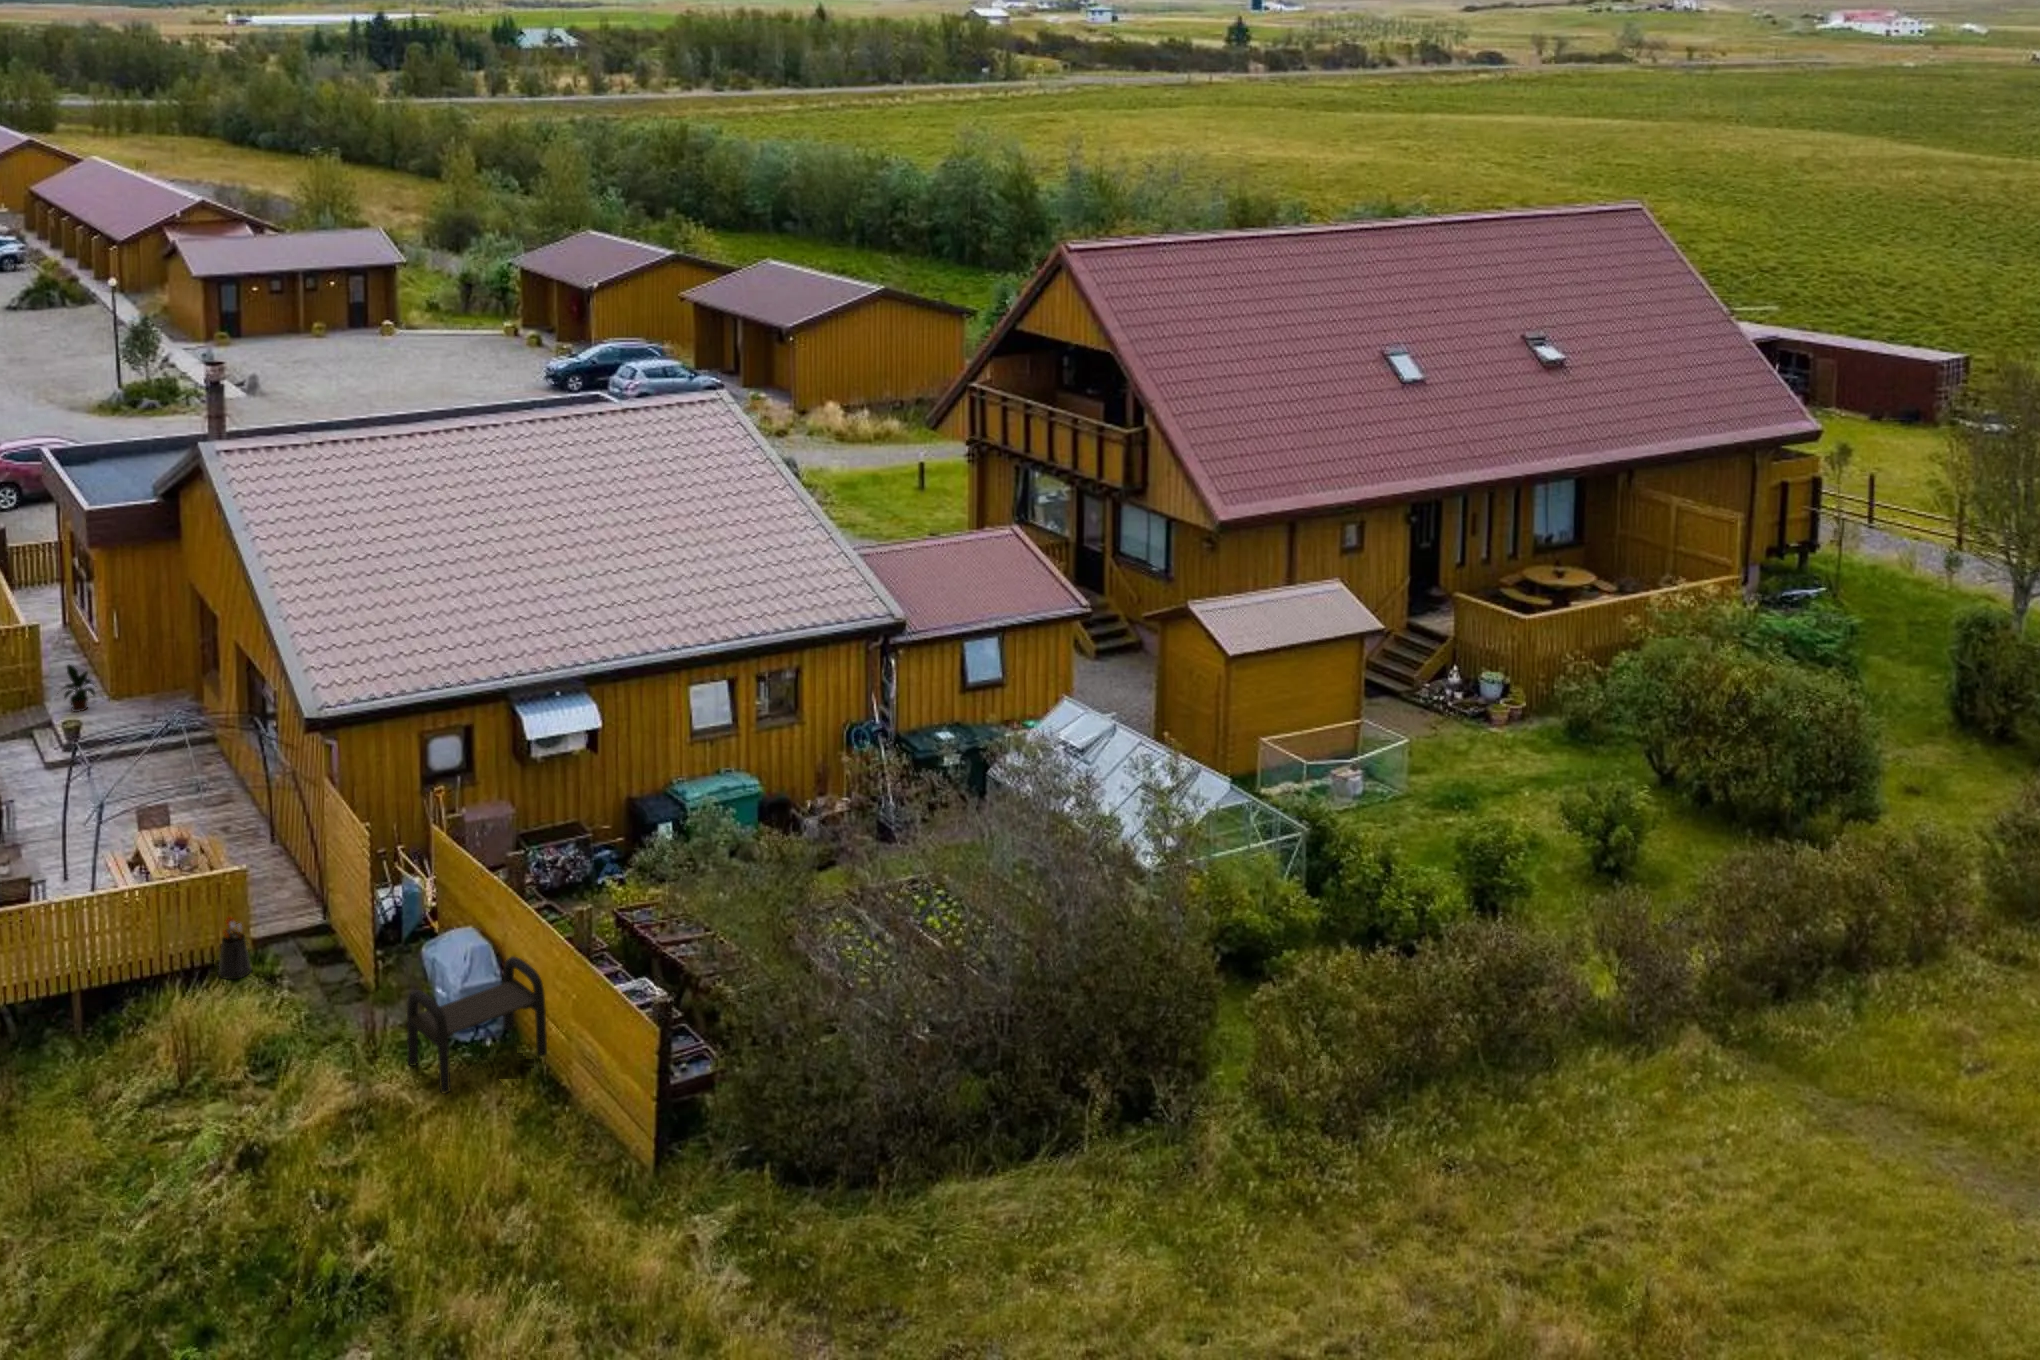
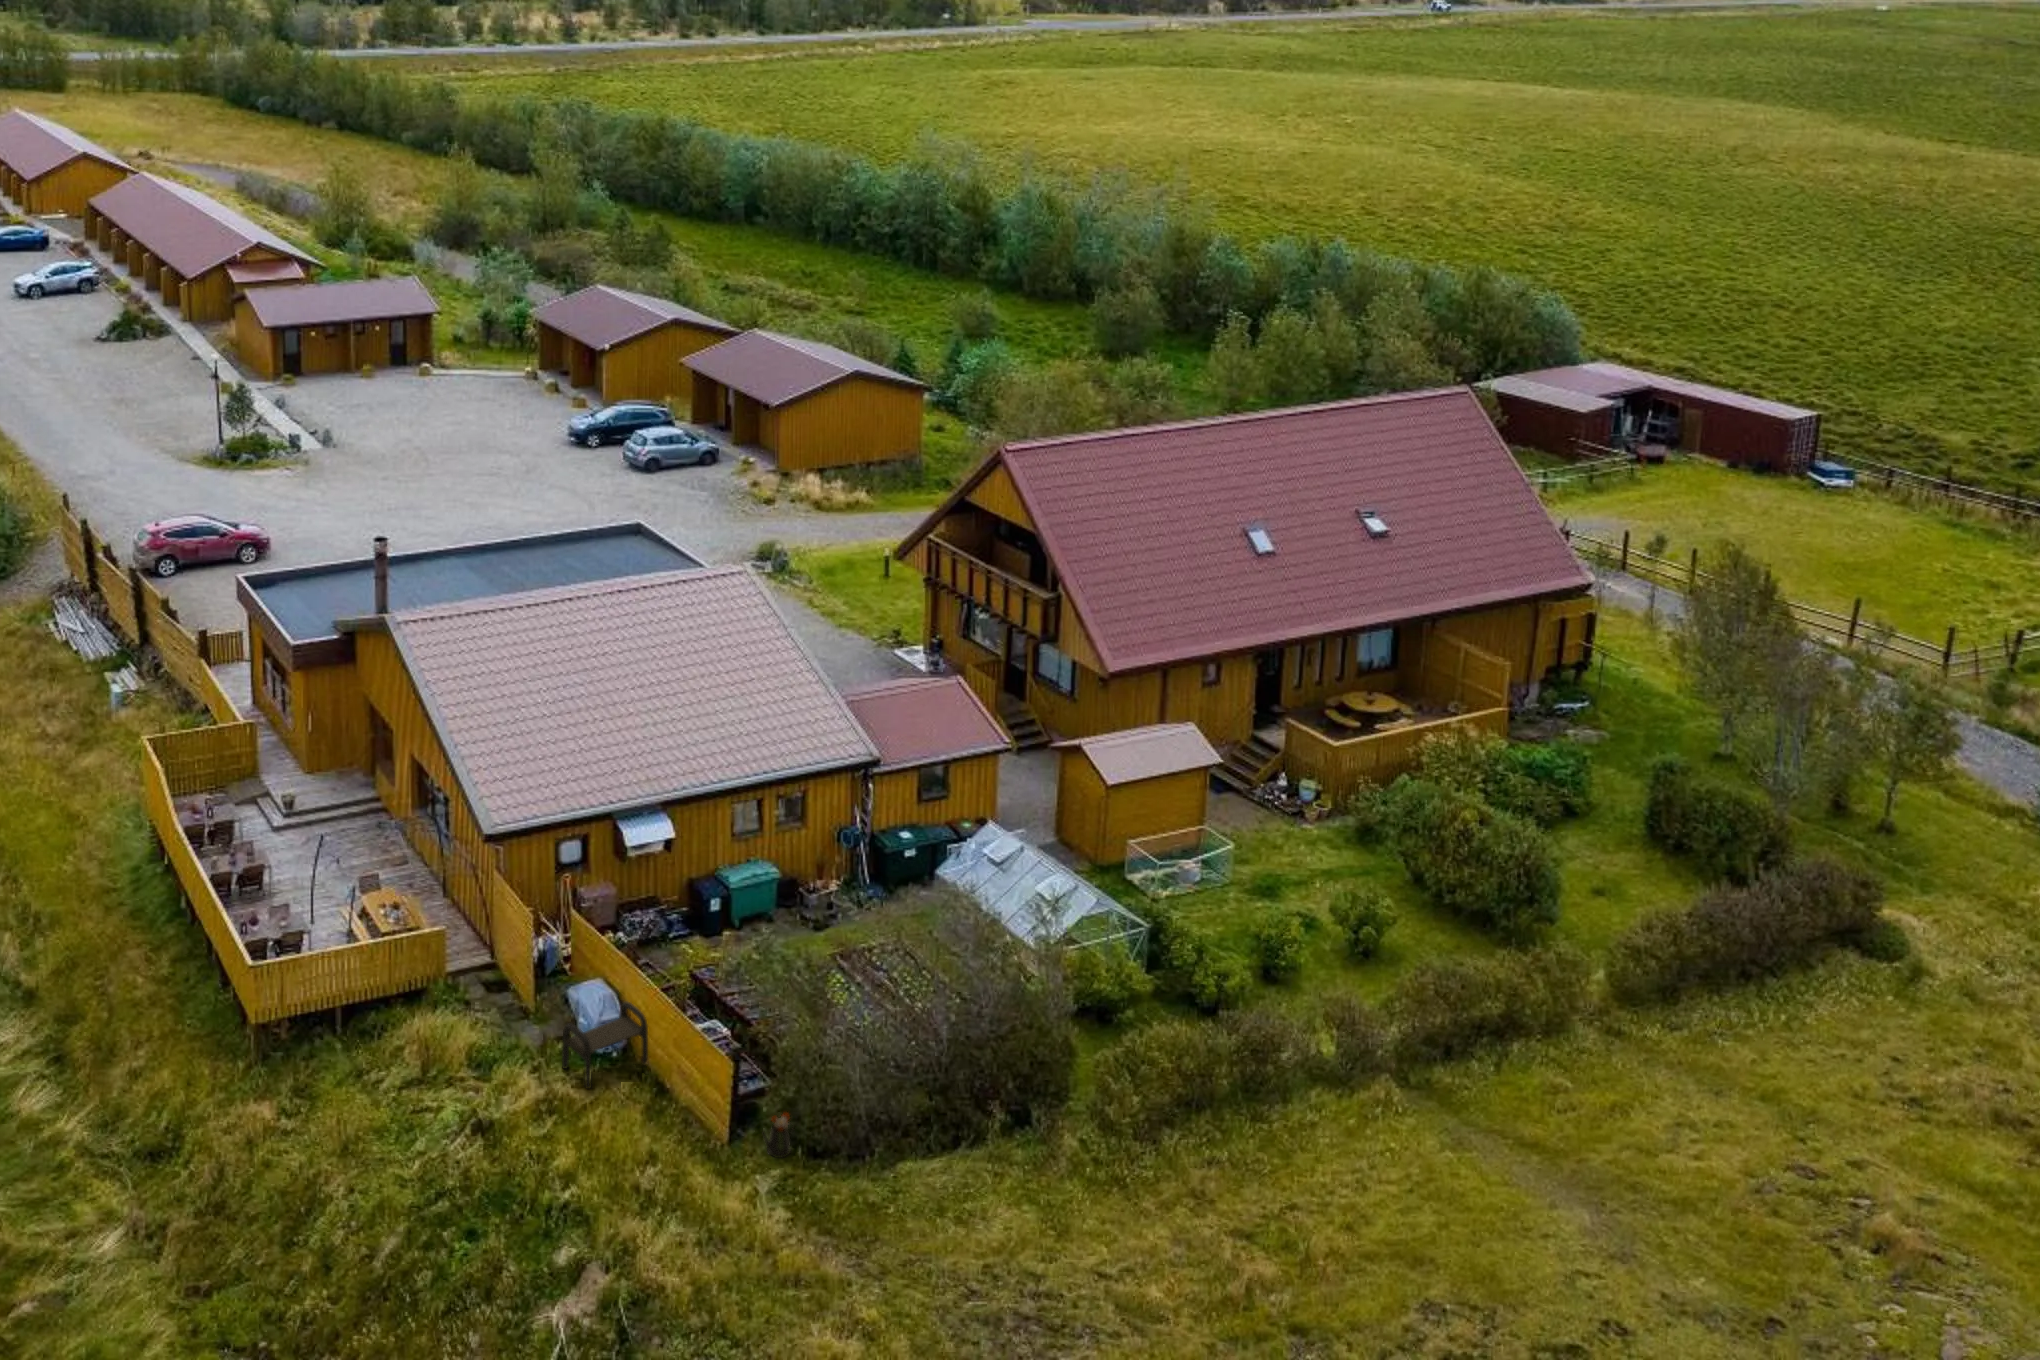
potted plant: present [64,665,95,712] -> none [272,749,299,783]
watering can: present [218,916,252,979] -> present [764,1113,790,1158]

